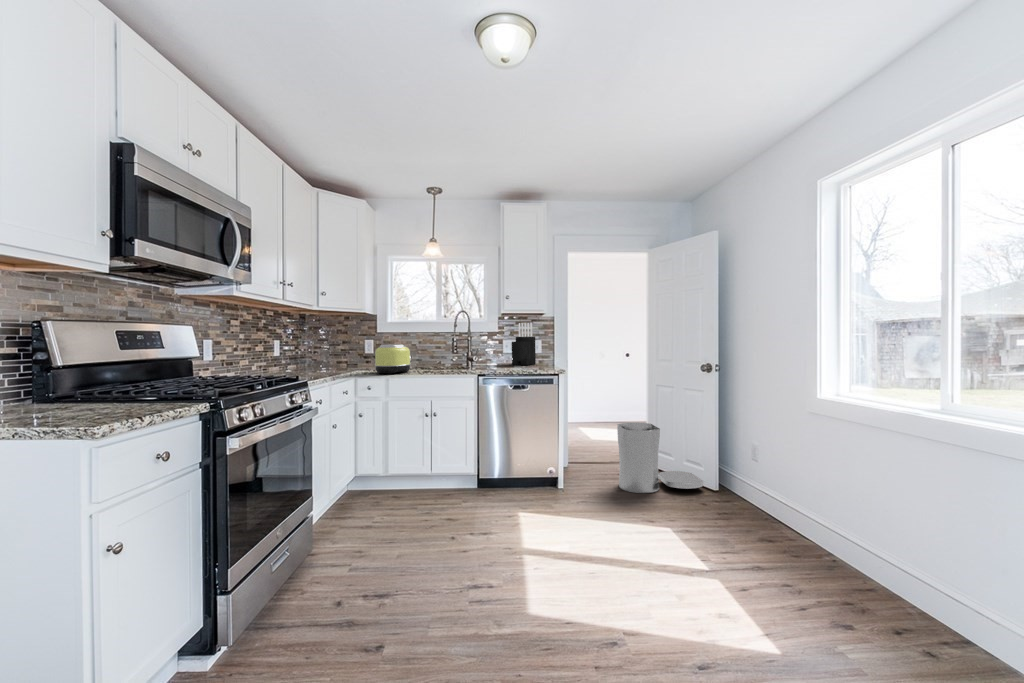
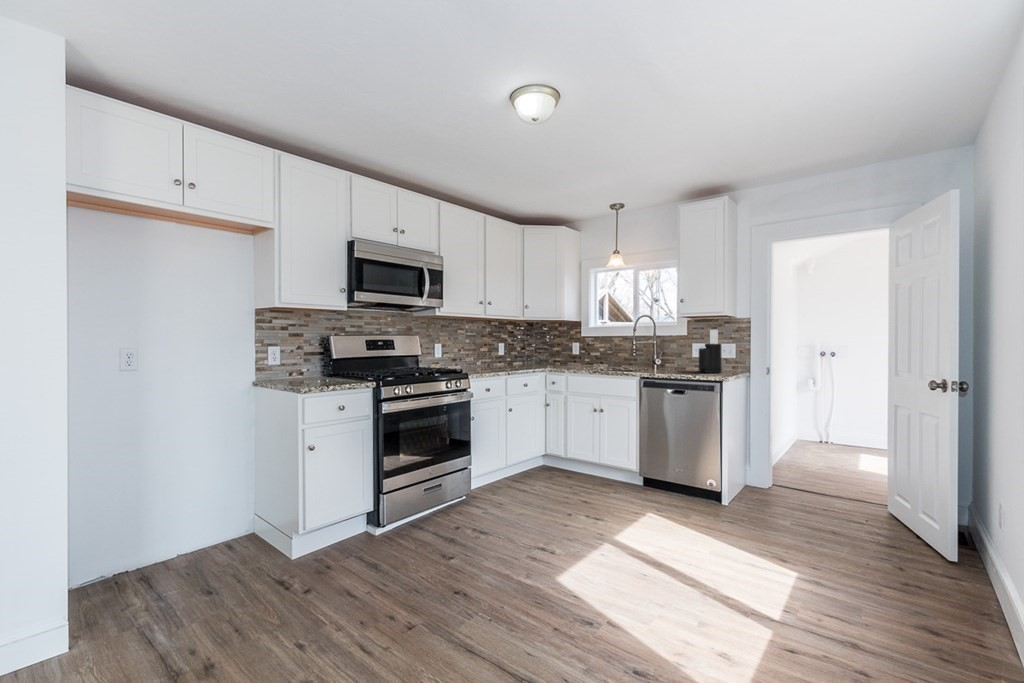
toaster: present [375,345,412,374] -> none [558,349,591,373]
trash can: present [617,423,703,493] -> none [793,447,910,543]

